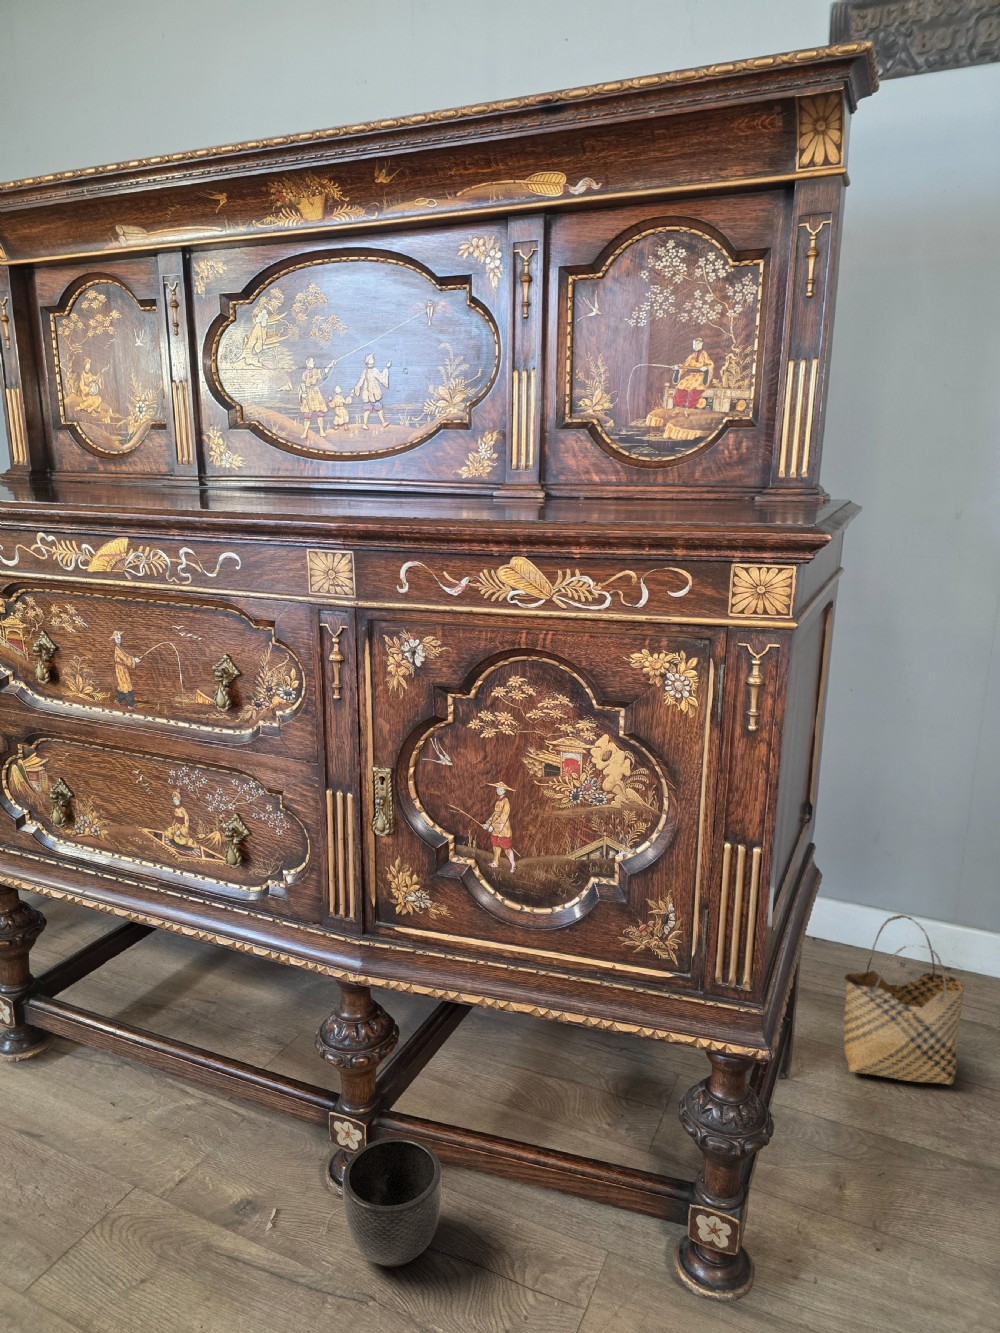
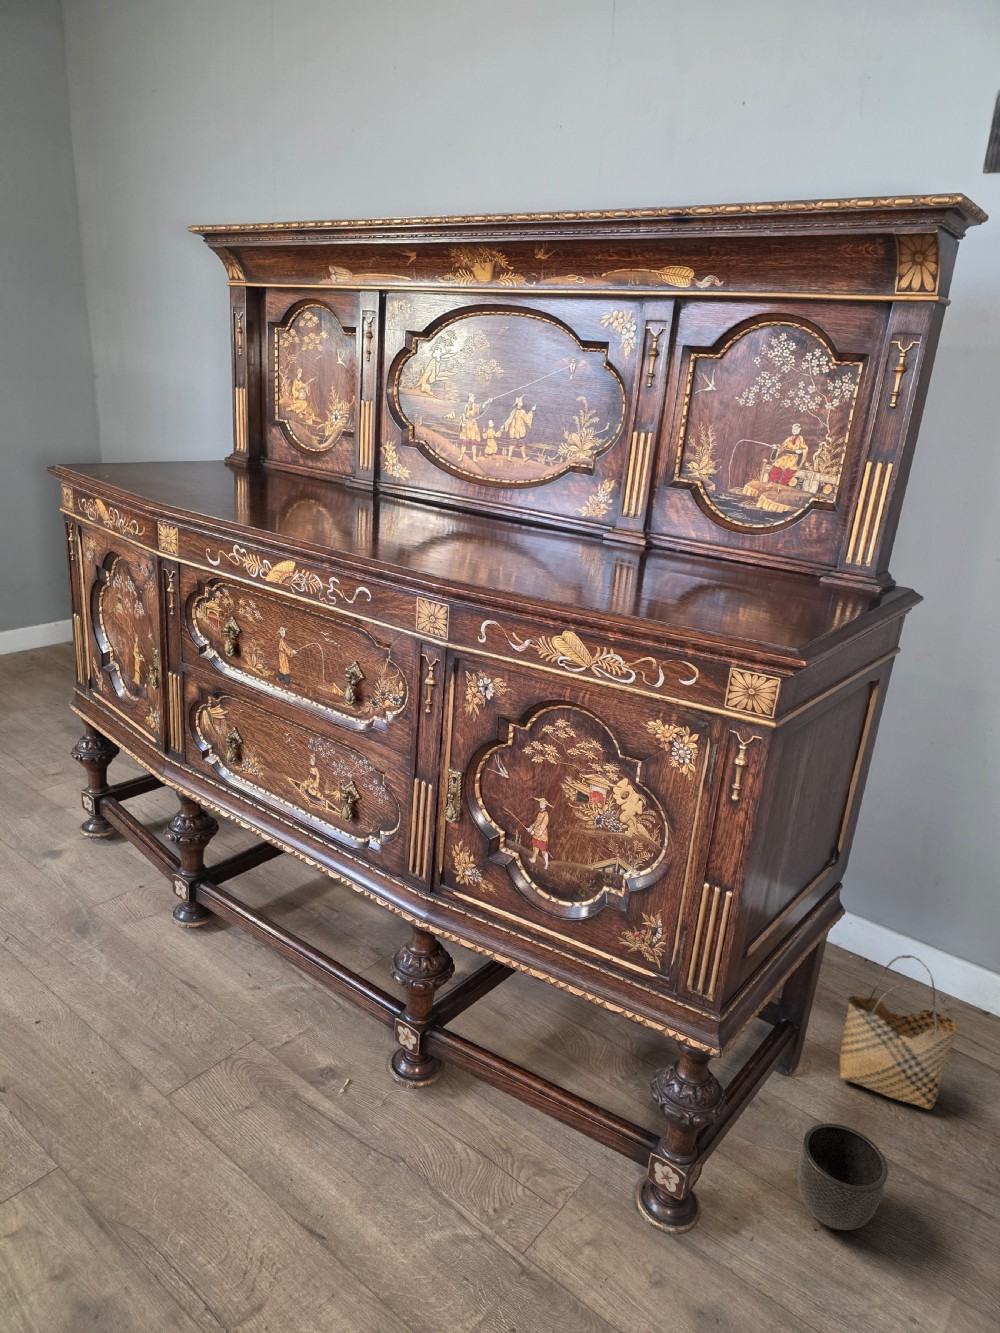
planter: present [343,1137,442,1268] -> present [798,1123,888,1230]

